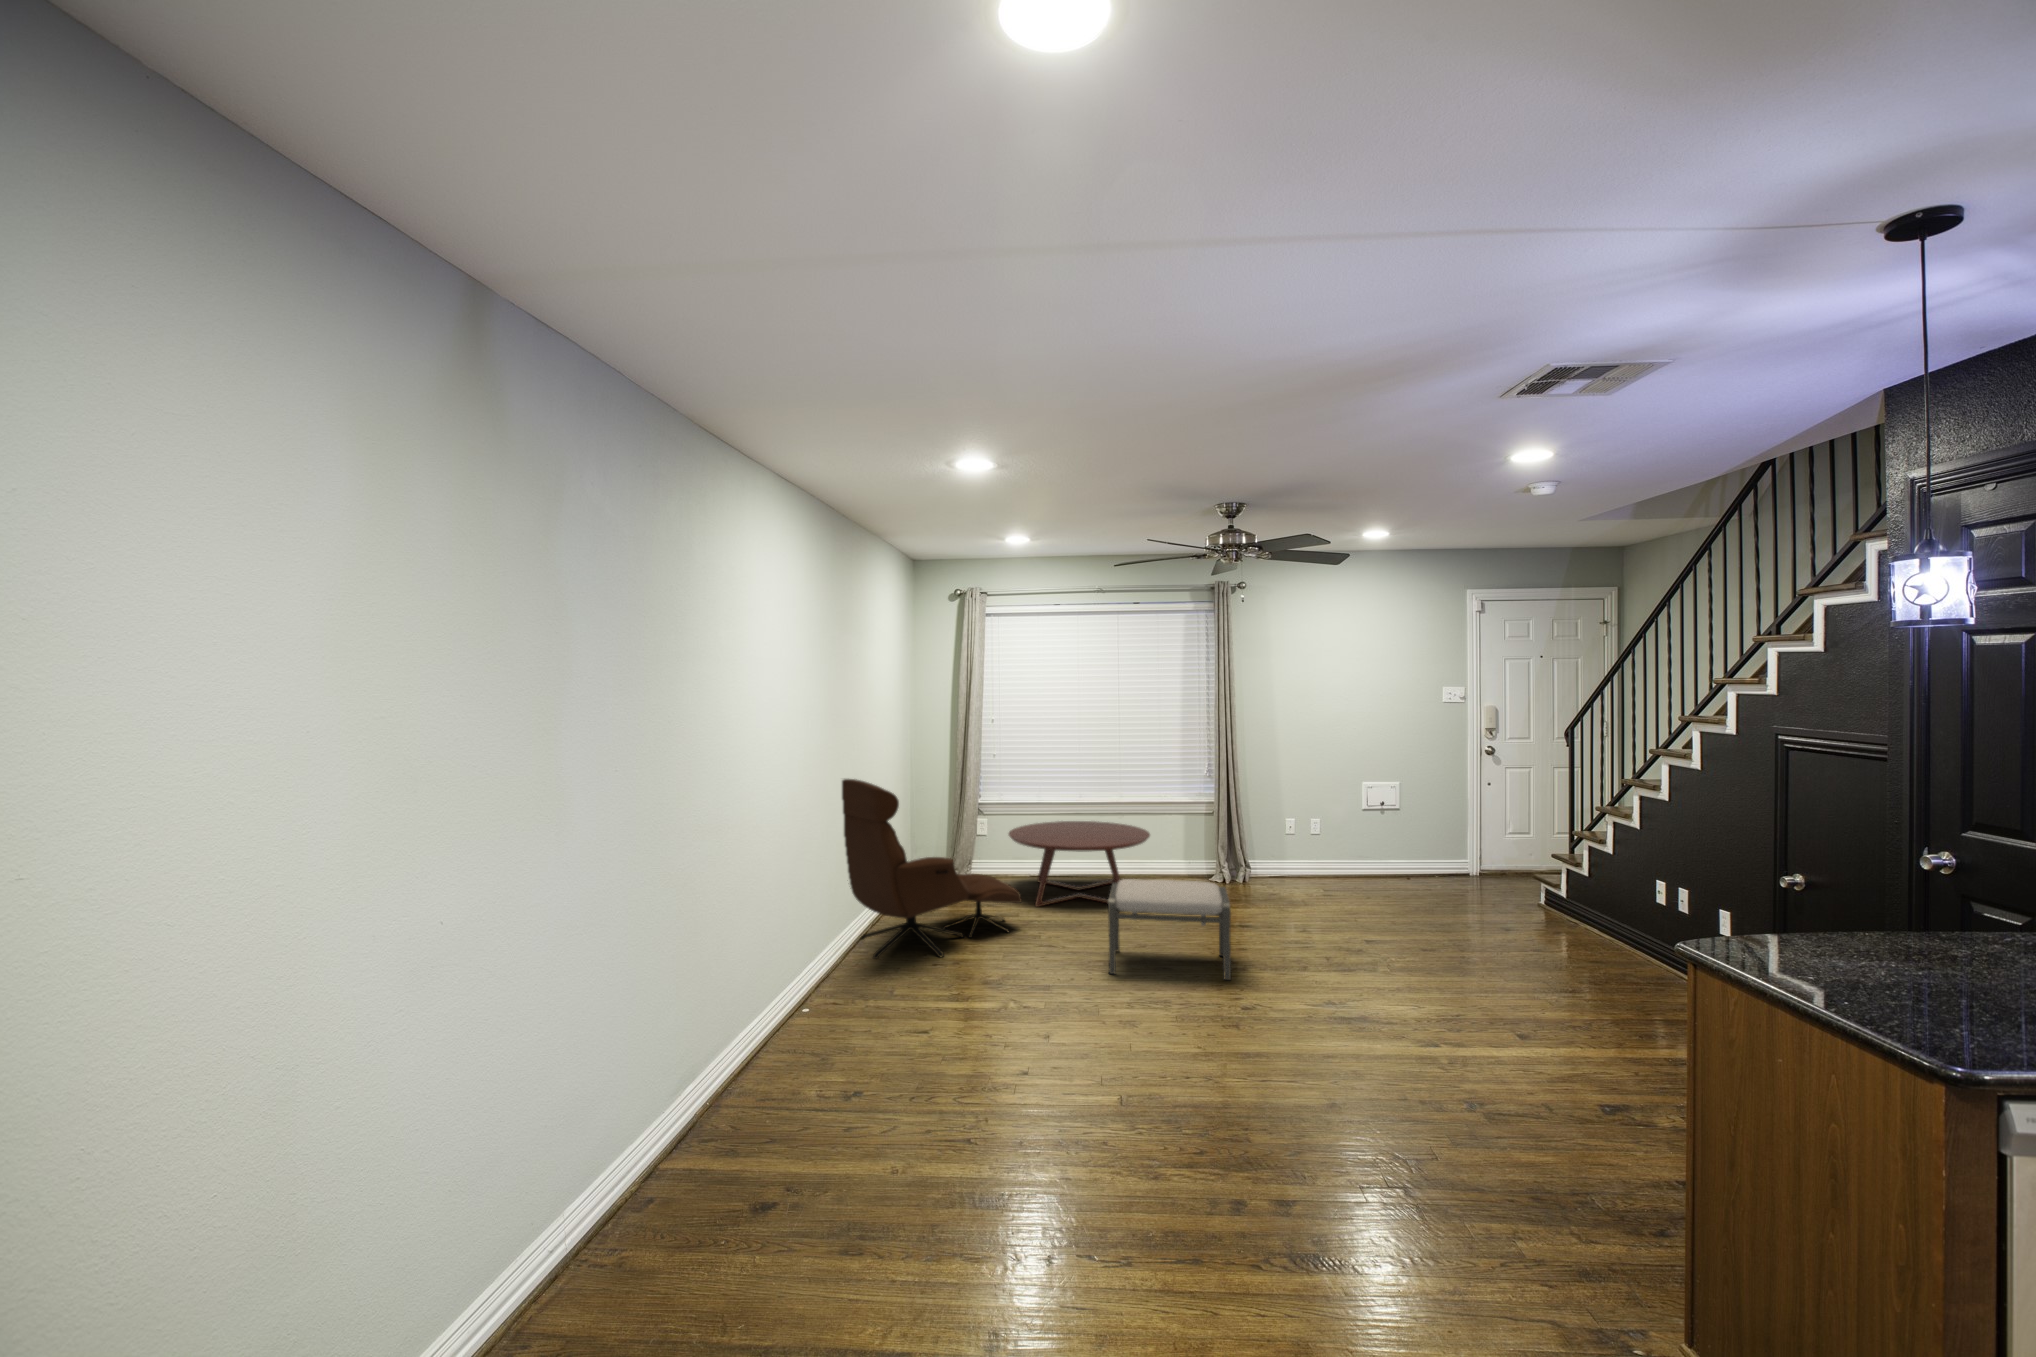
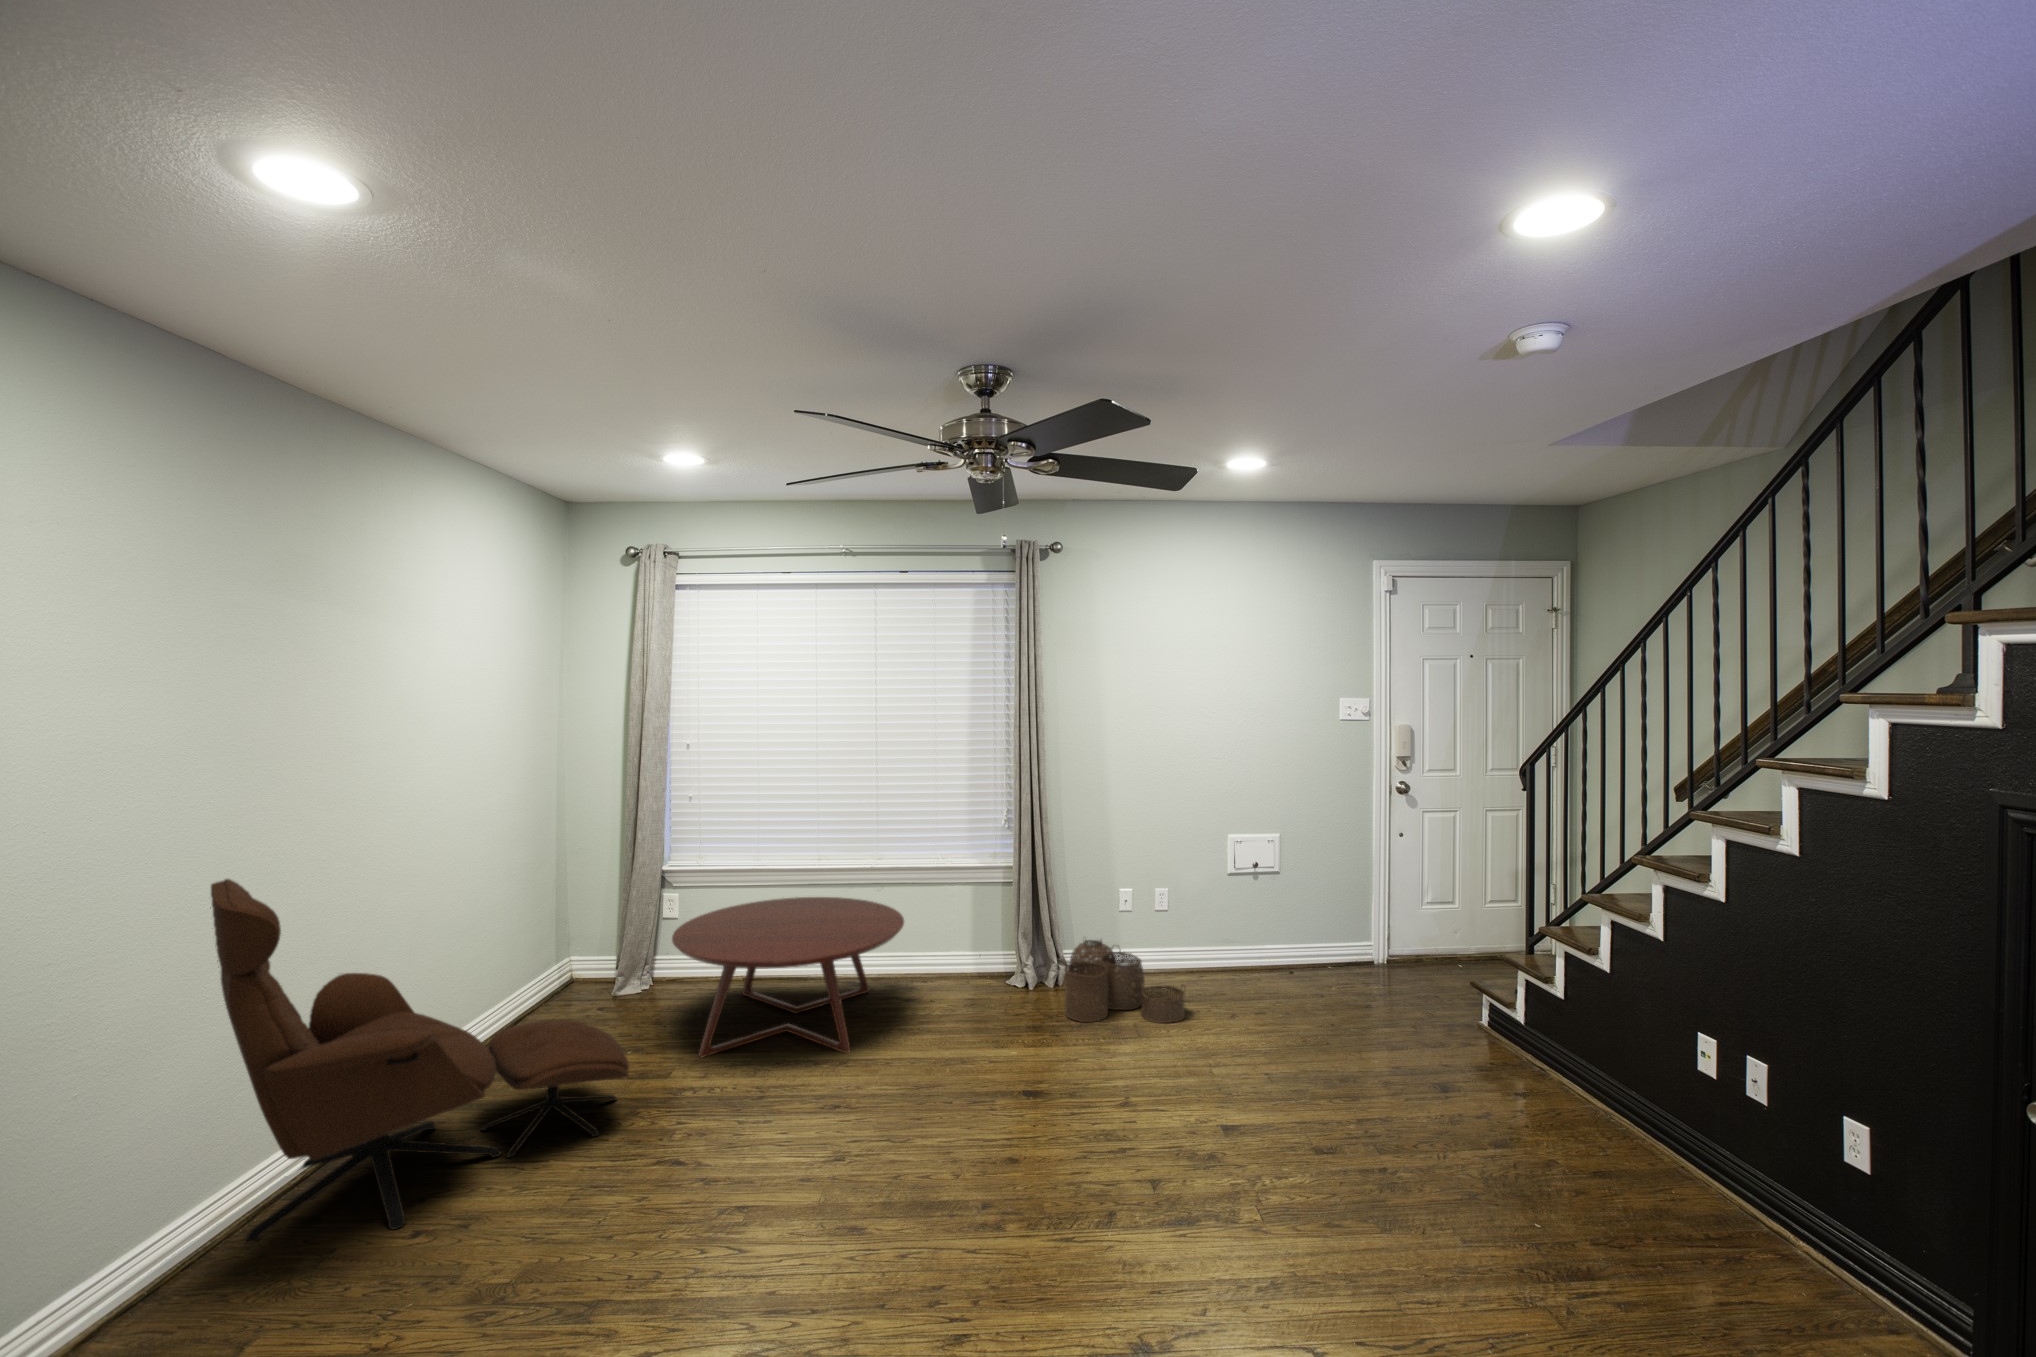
woven basket: none [1252,850,1337,900] -> present [1064,940,1186,1023]
ottoman: present [1108,879,1231,980] -> none [694,1057,955,1287]

